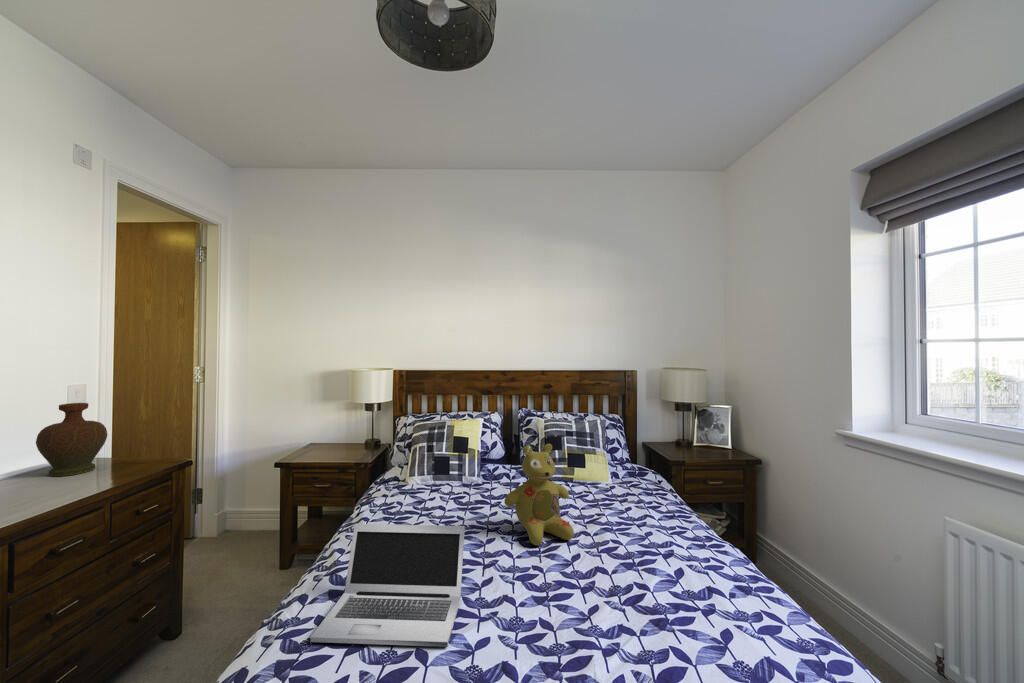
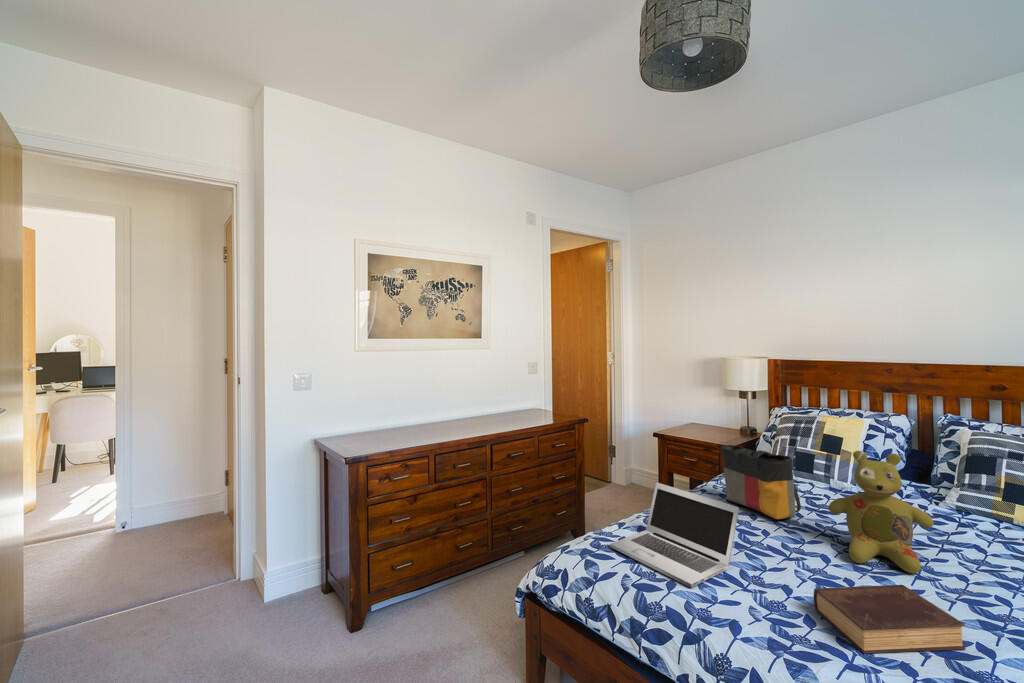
decorative vase: present [36,403,107,476] -> none [519,378,549,420]
tote bag: none [393,460,467,527] -> present [721,445,801,519]
book: none [551,553,642,631] -> present [814,585,966,654]

